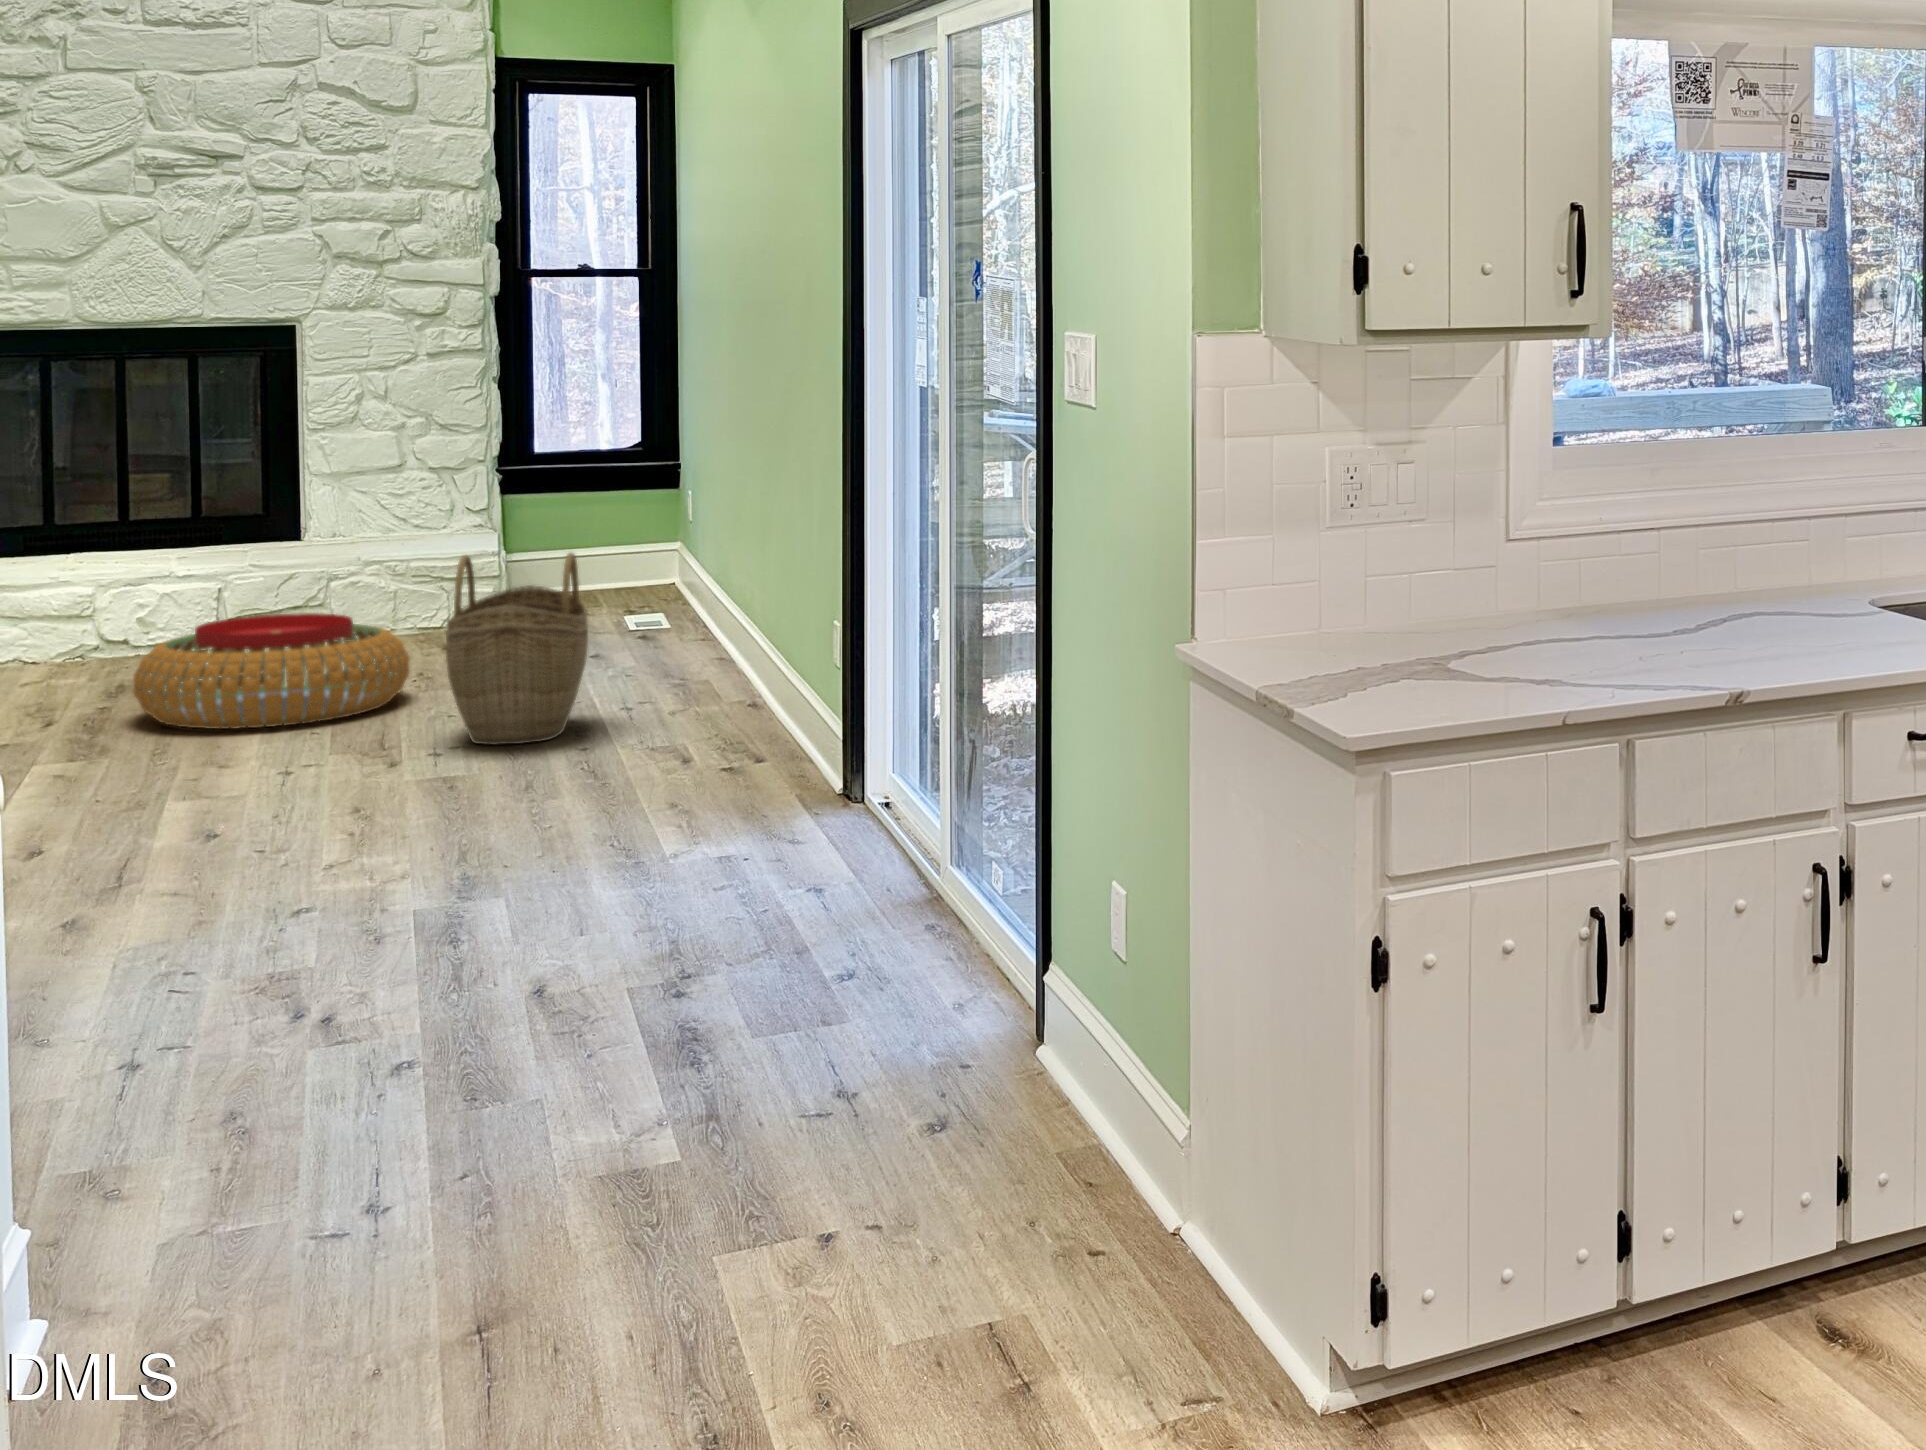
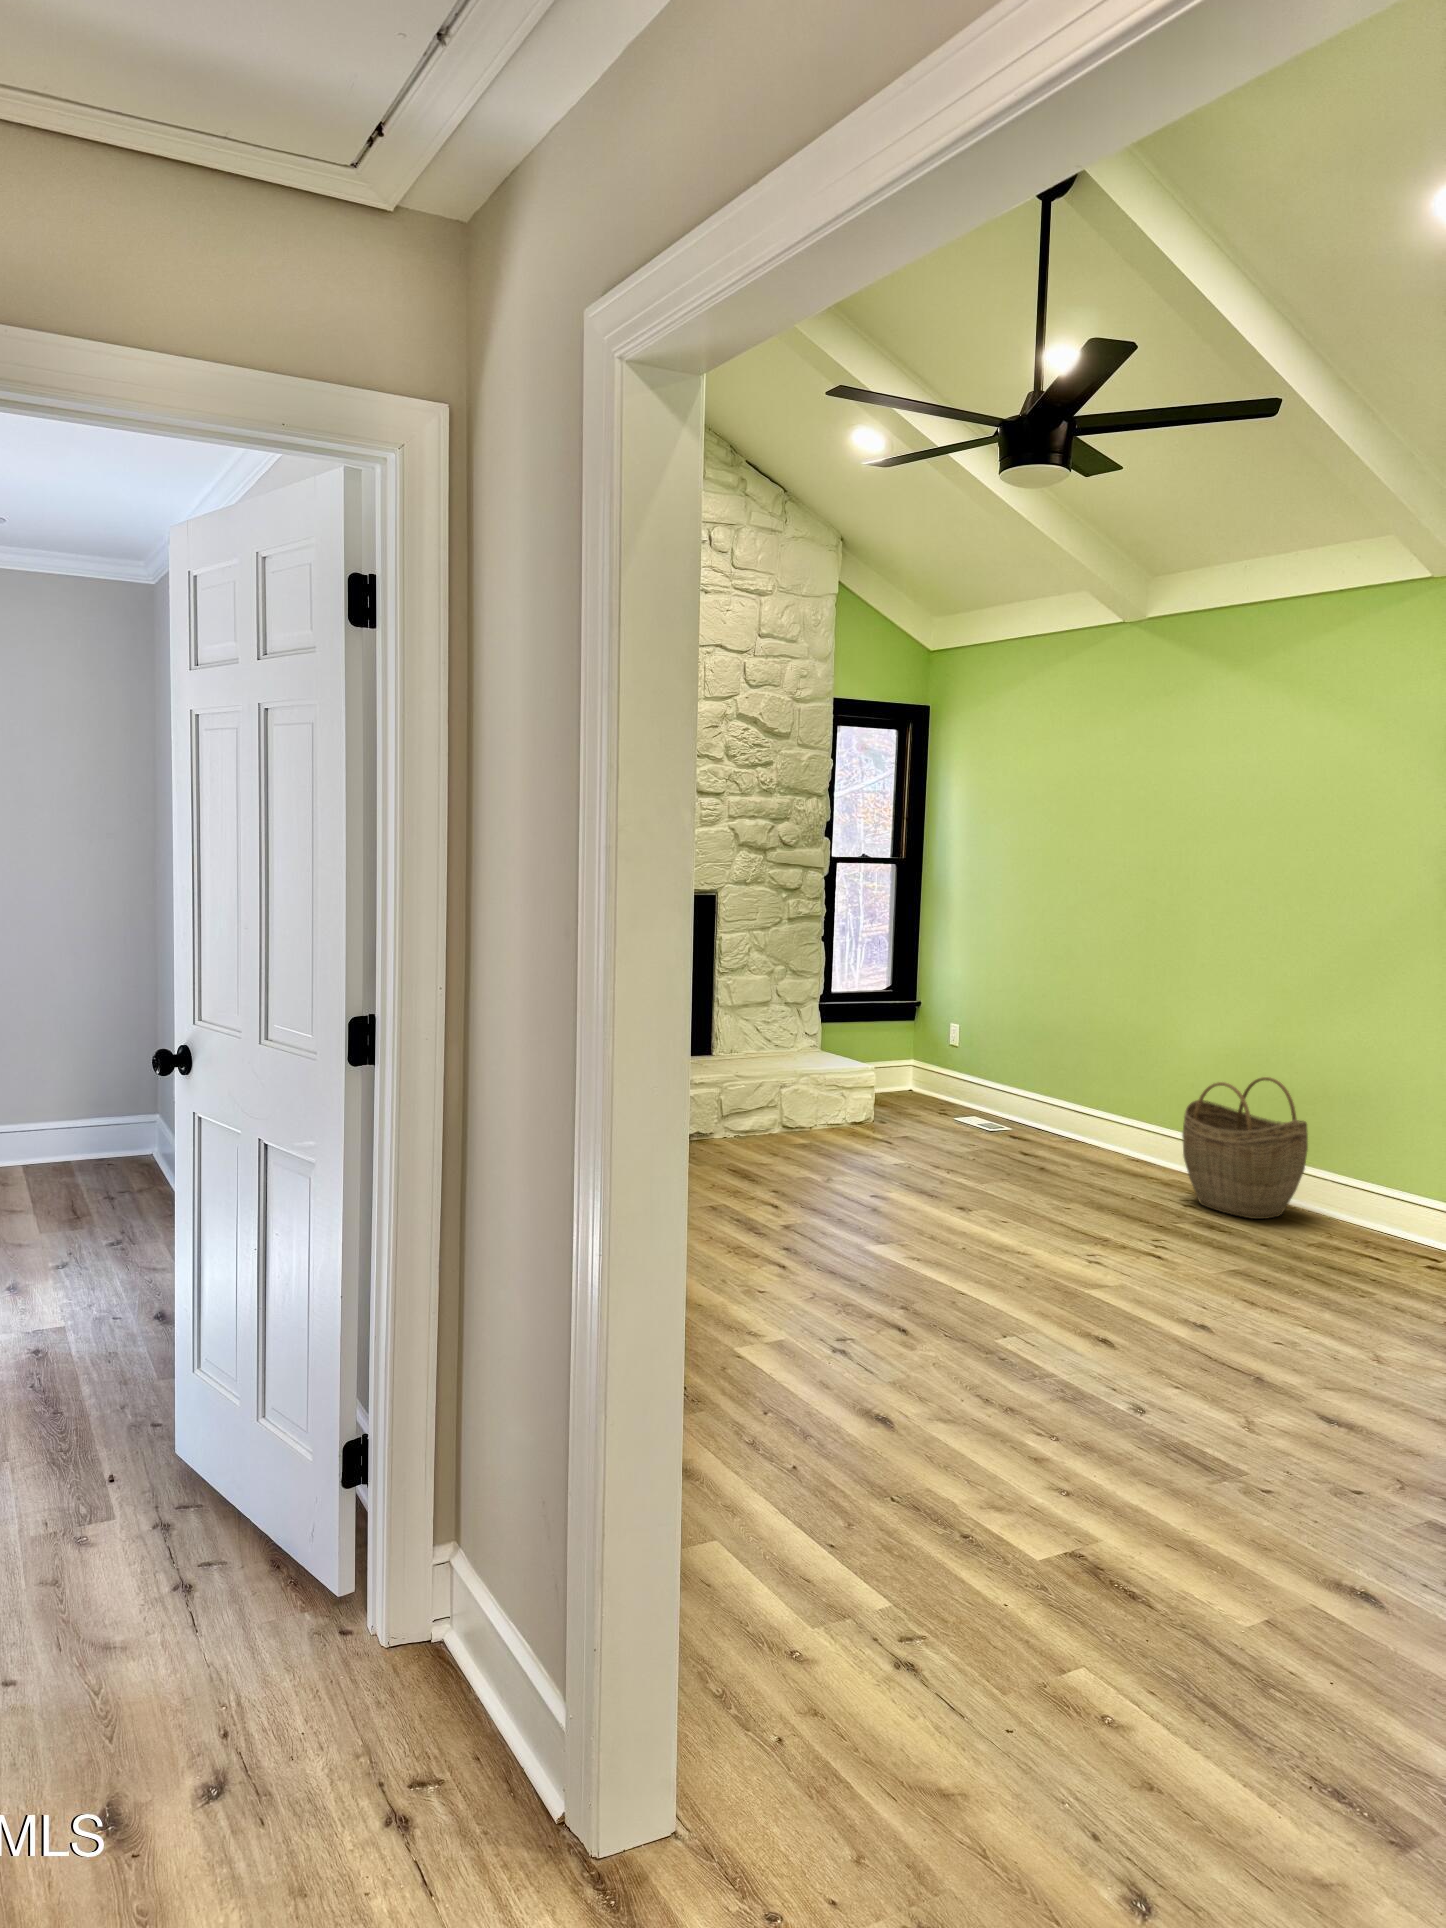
pouf: present [133,613,410,729] -> none [904,1122,1088,1216]

